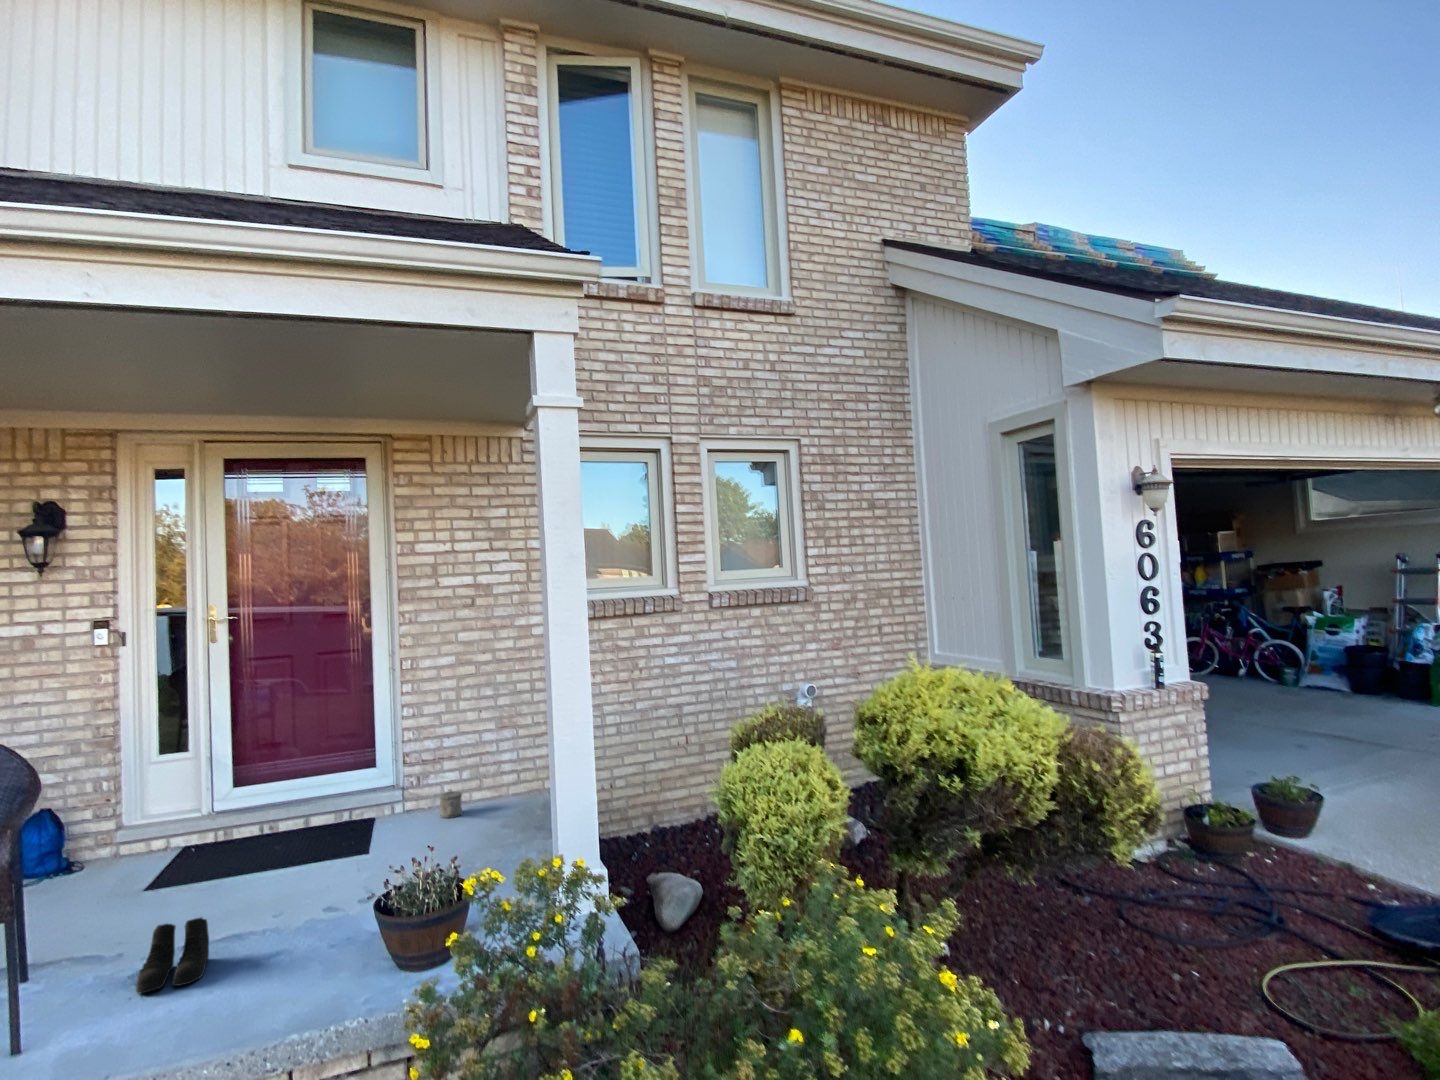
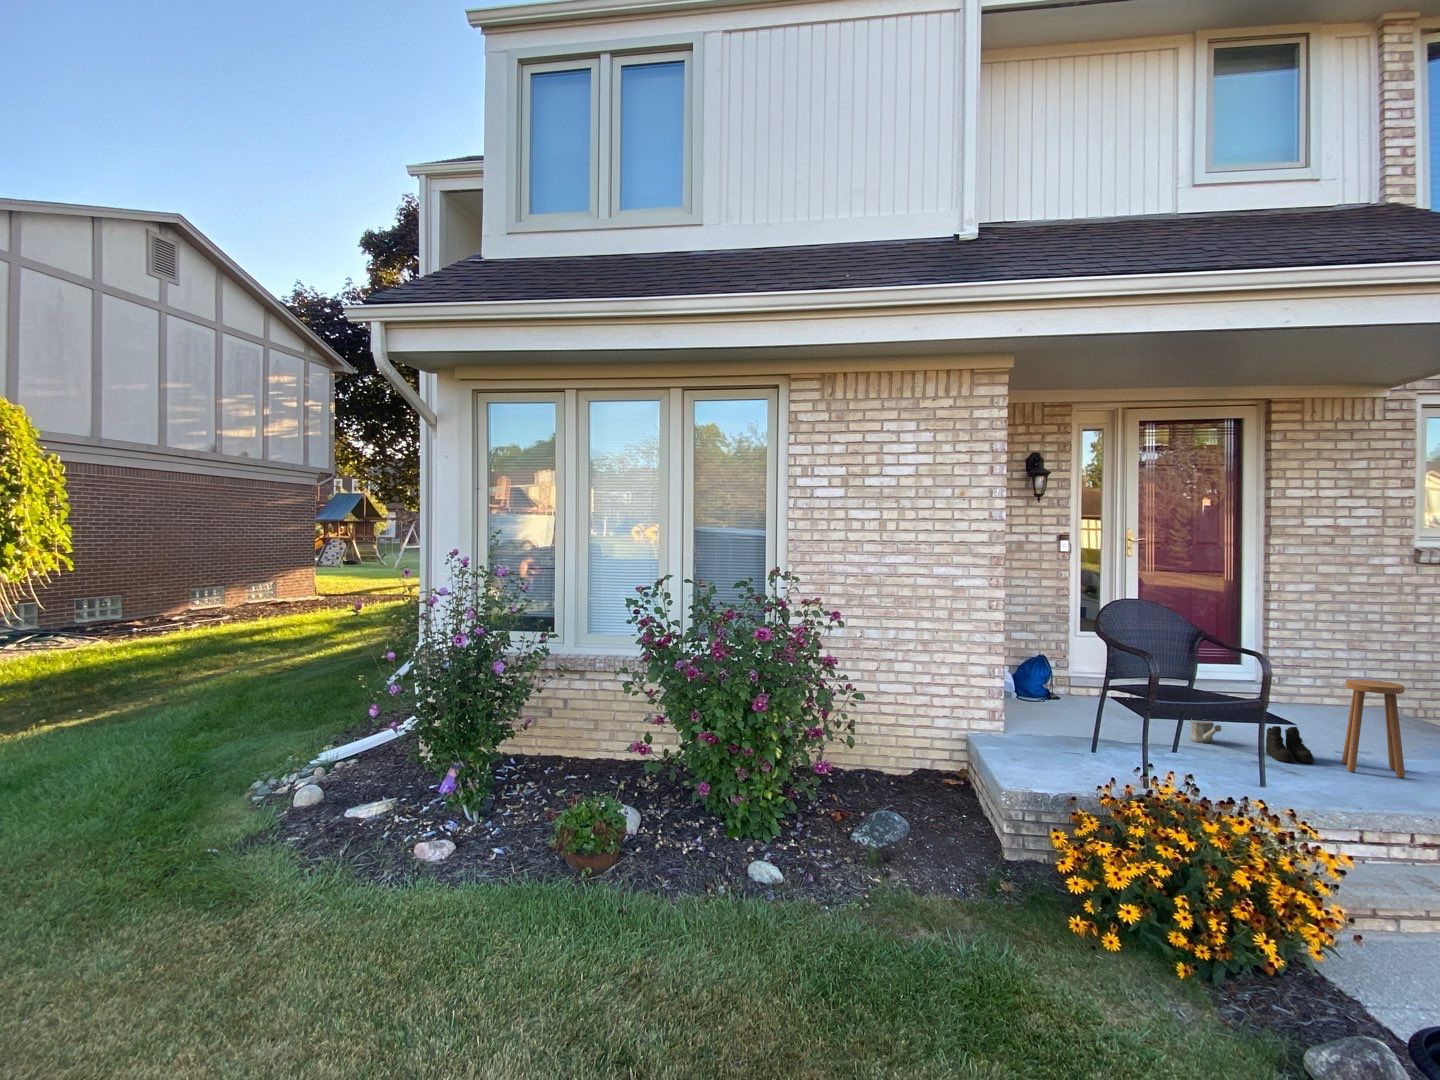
watering can: present [440,789,462,818] -> present [1190,719,1221,743]
stool: none [212,832,319,999] -> present [1342,680,1405,778]

